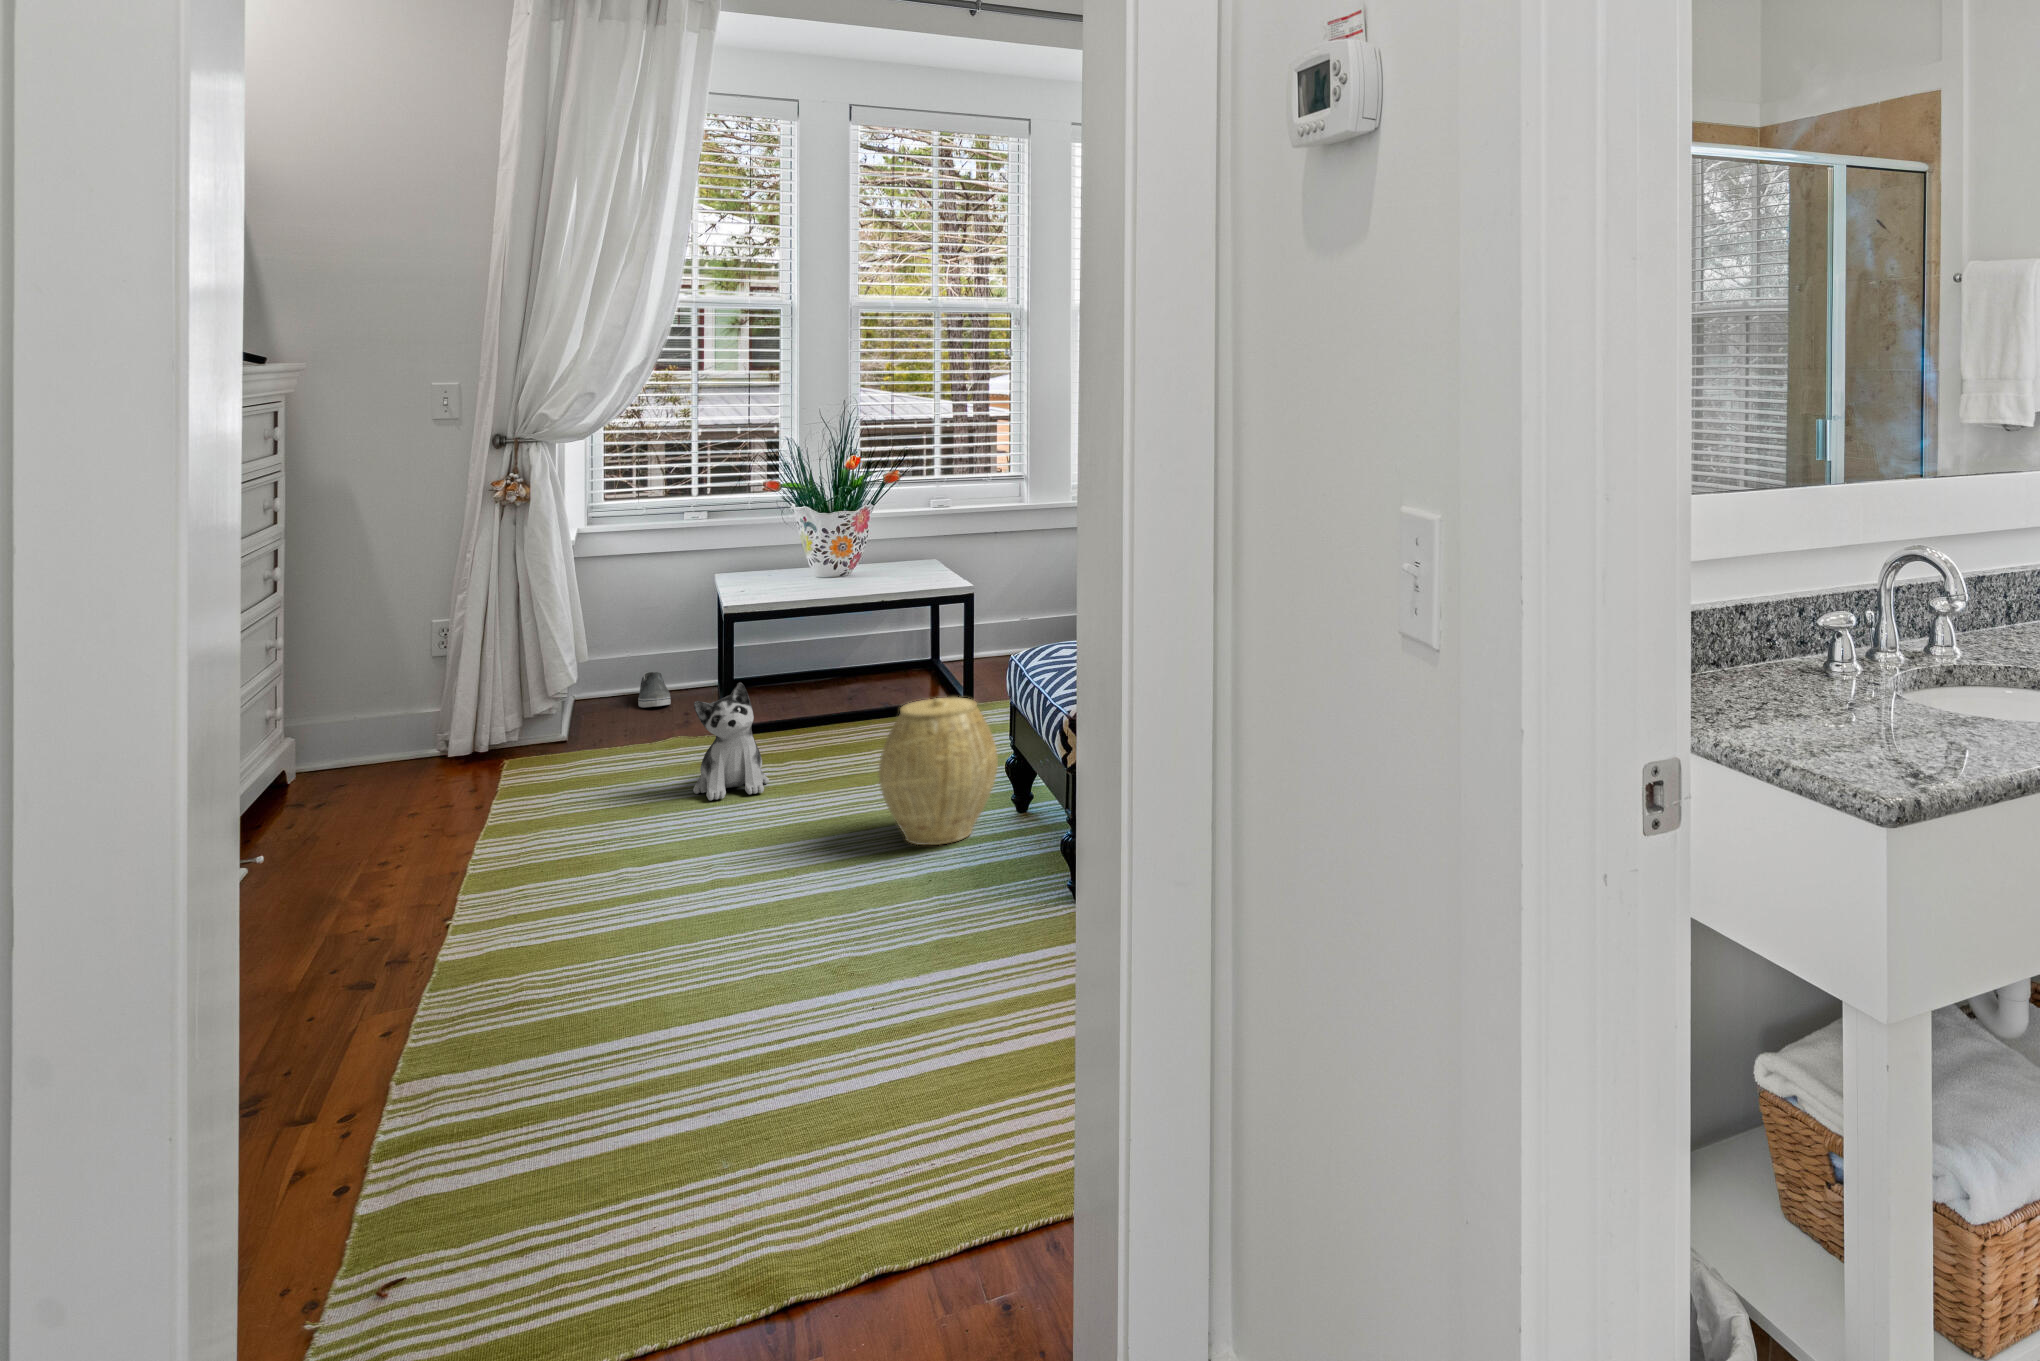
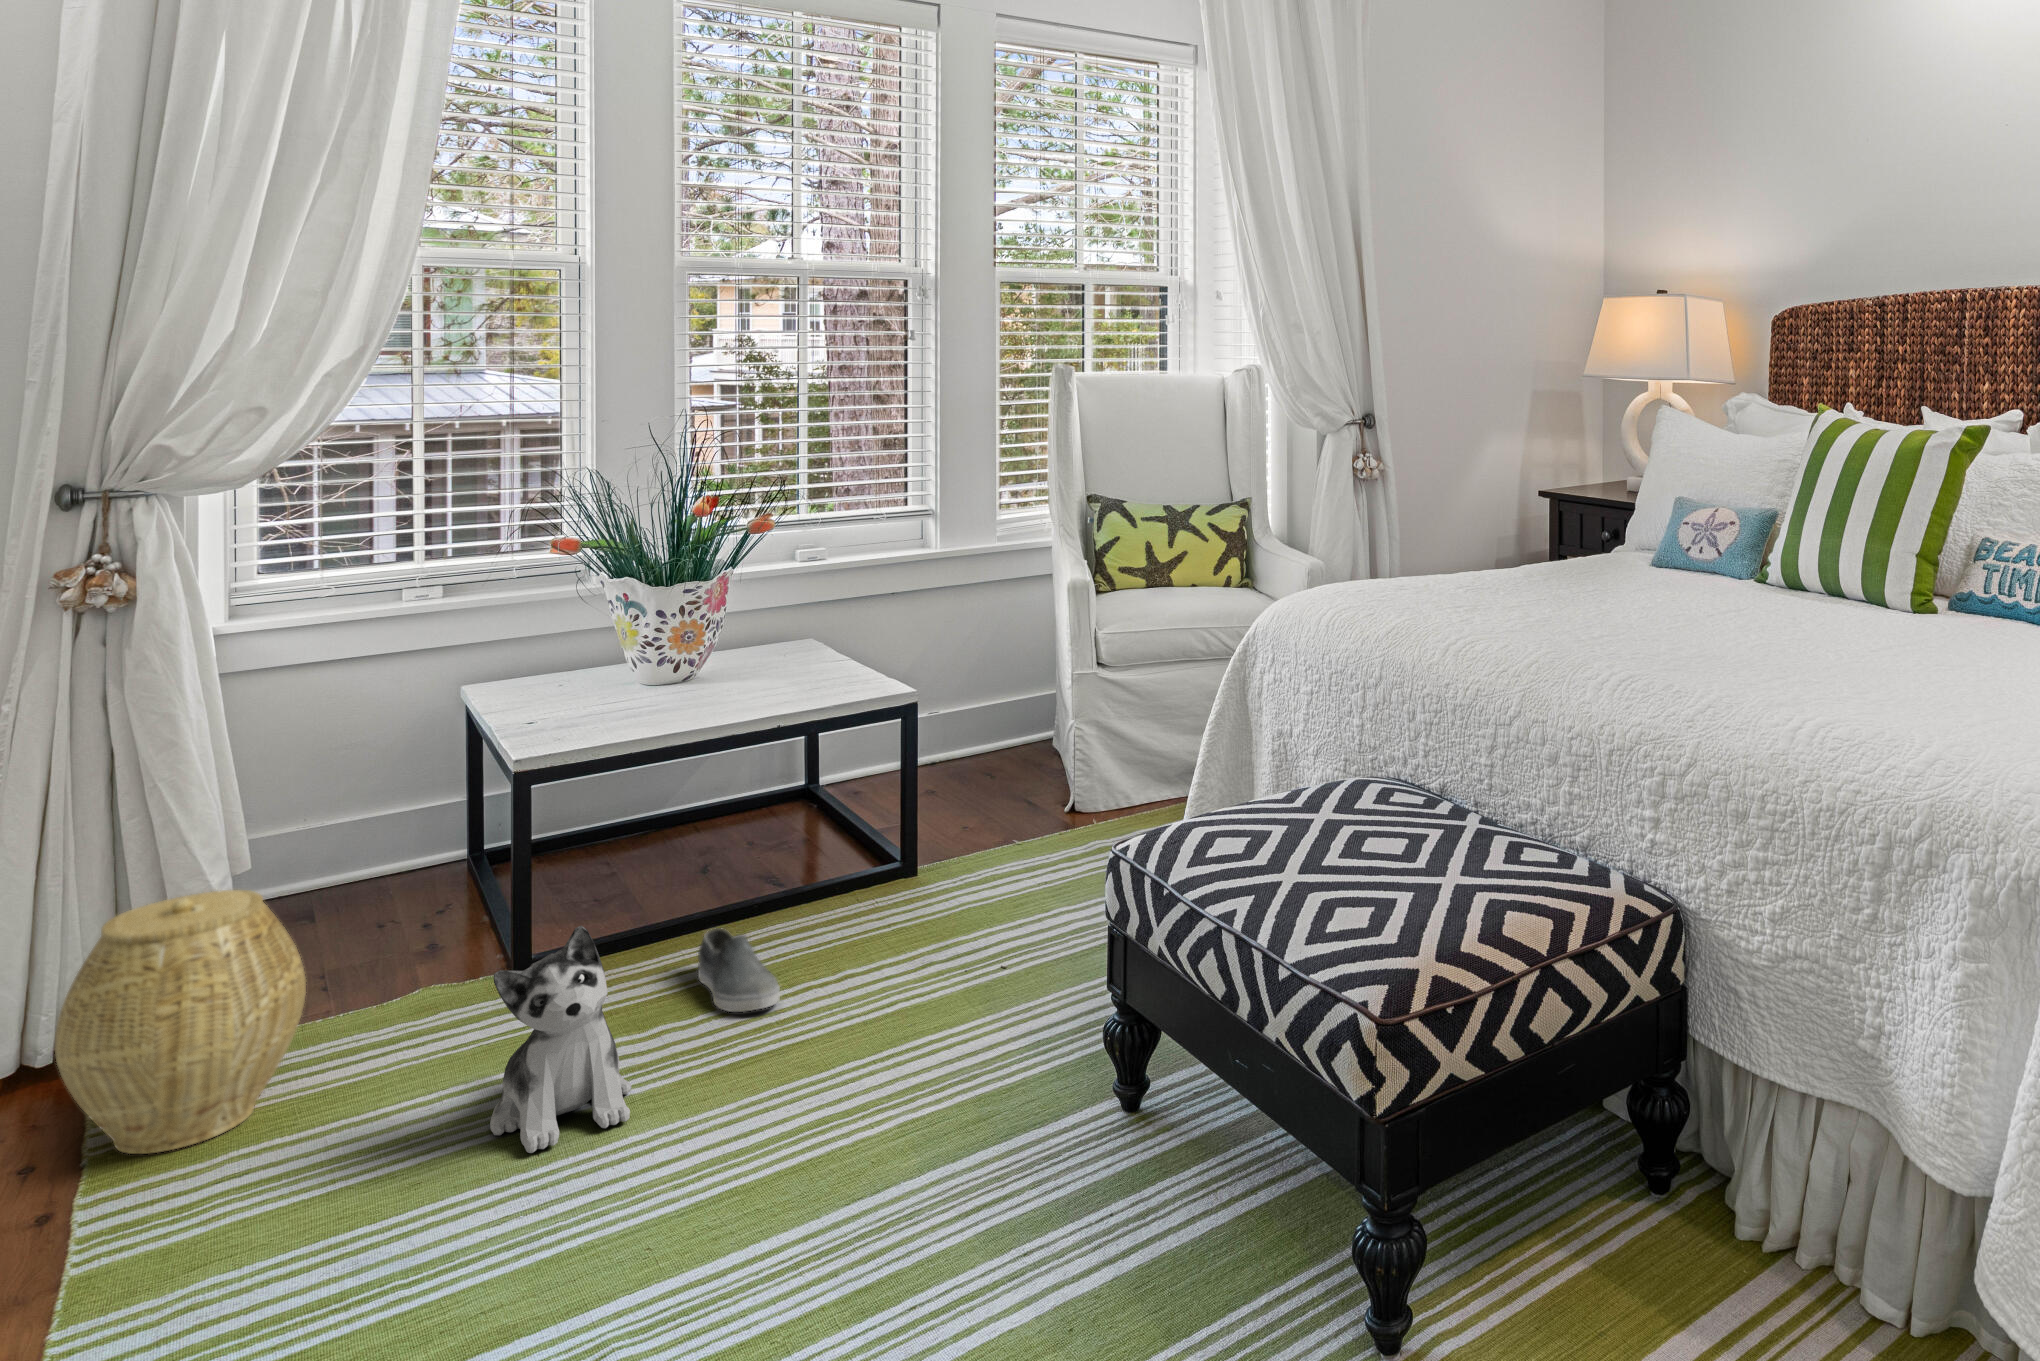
shoe: present [638,672,671,707] -> present [698,928,780,1012]
woven basket: present [879,697,998,845] -> present [55,890,306,1154]

